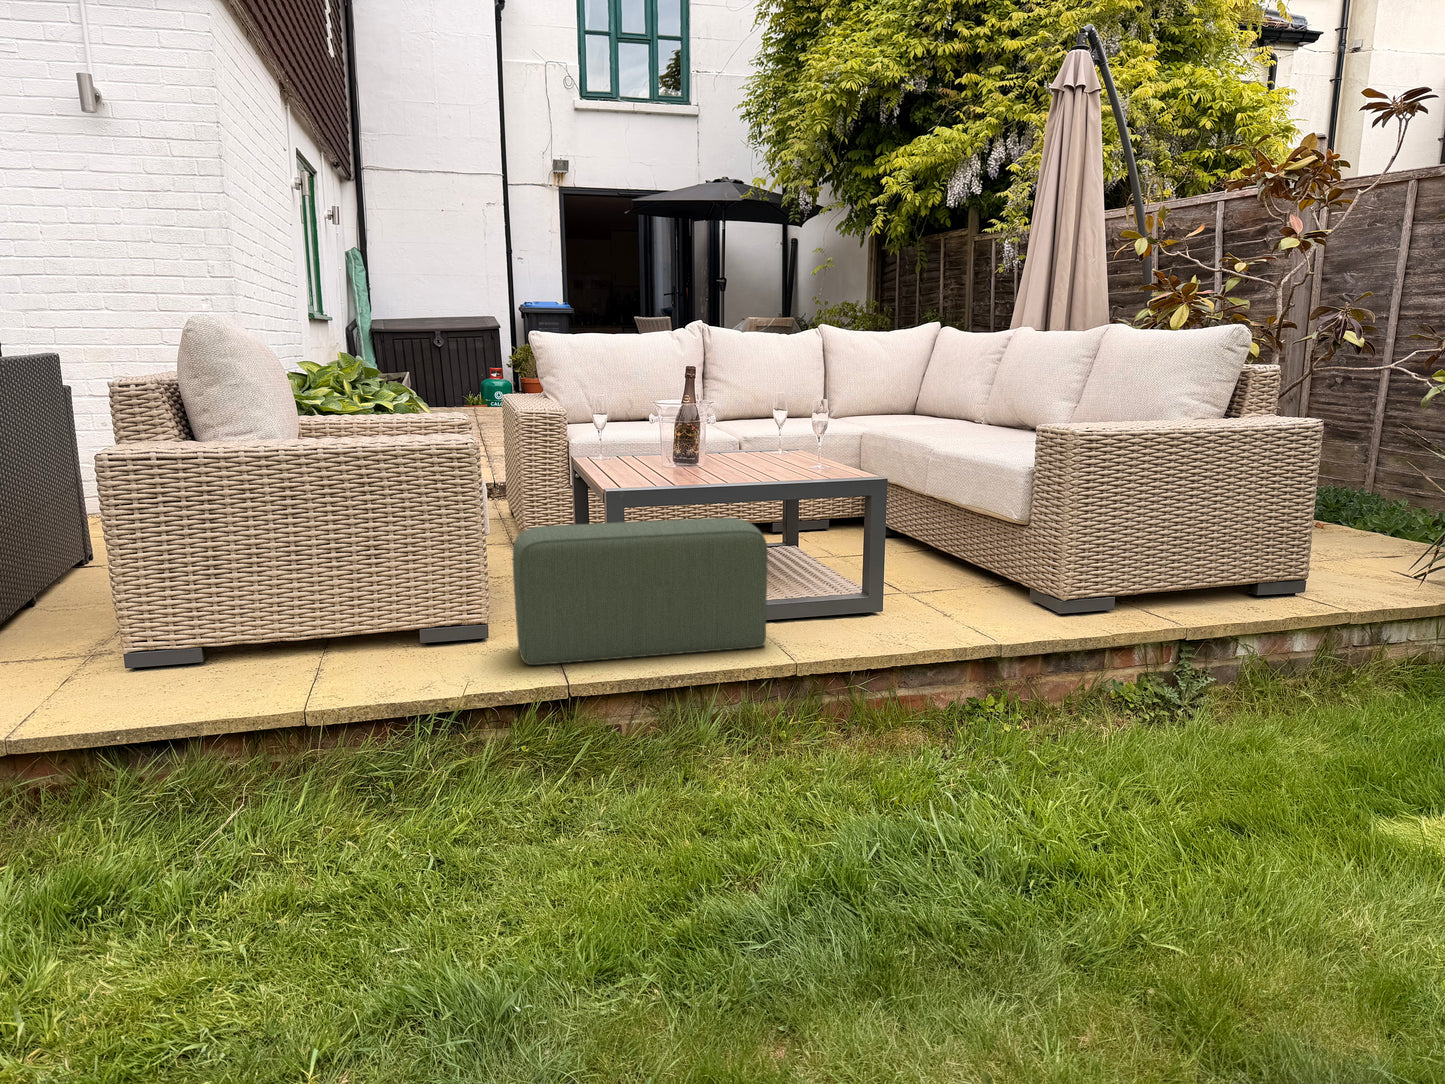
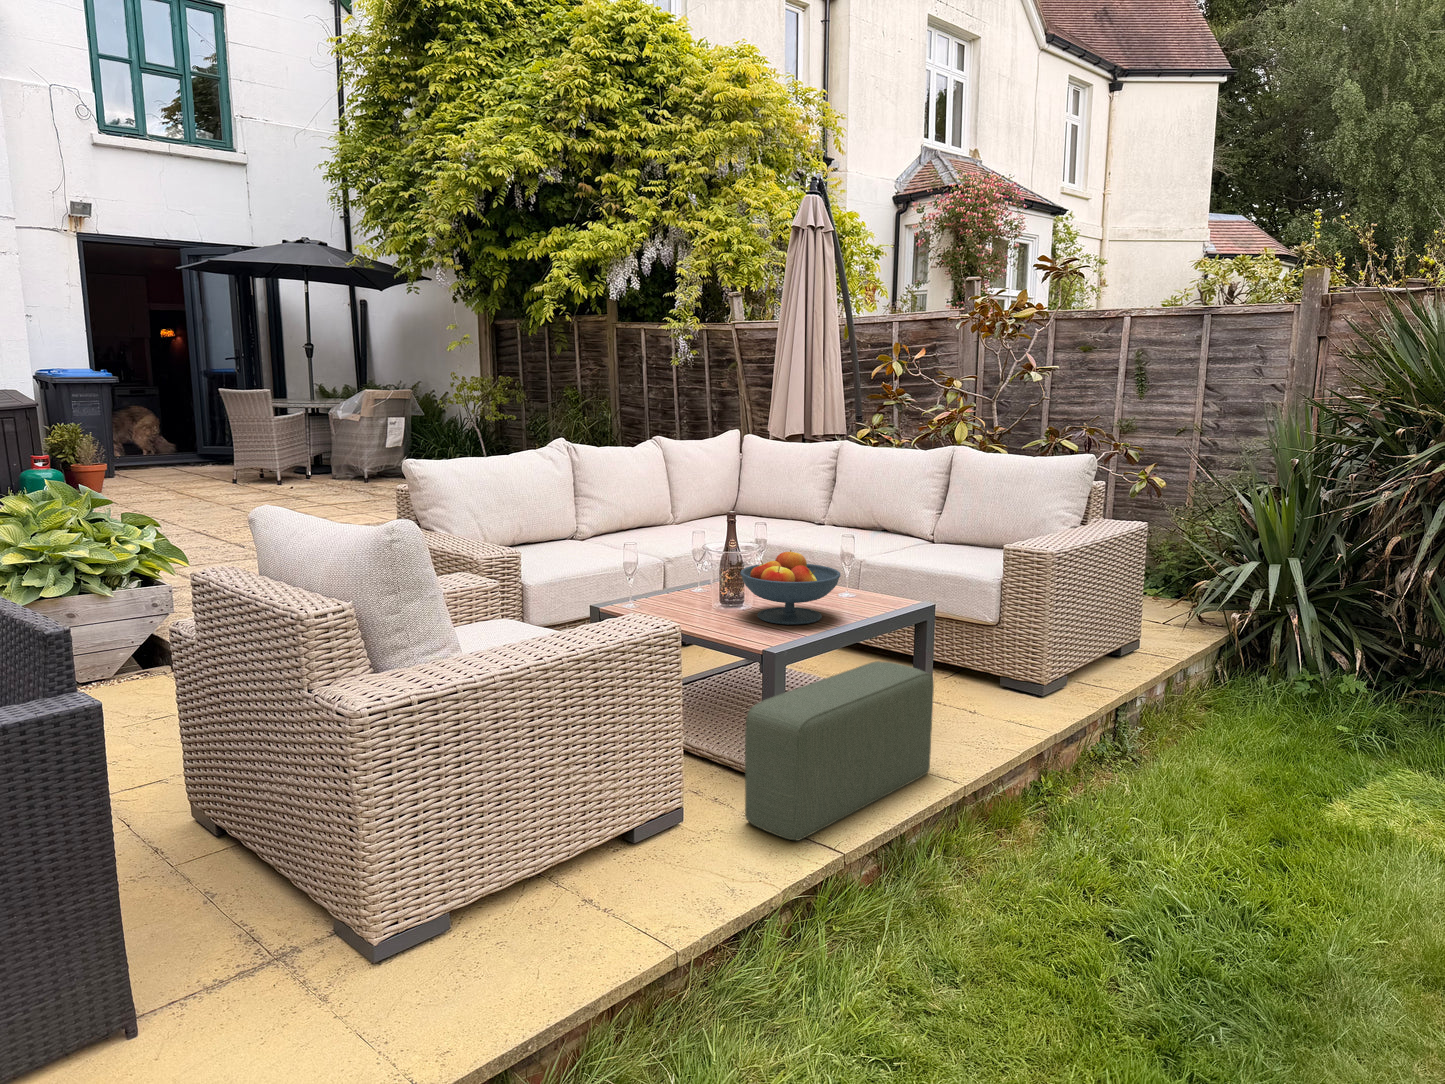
fruit bowl: none [653,404,759,477] -> present [740,550,841,625]

